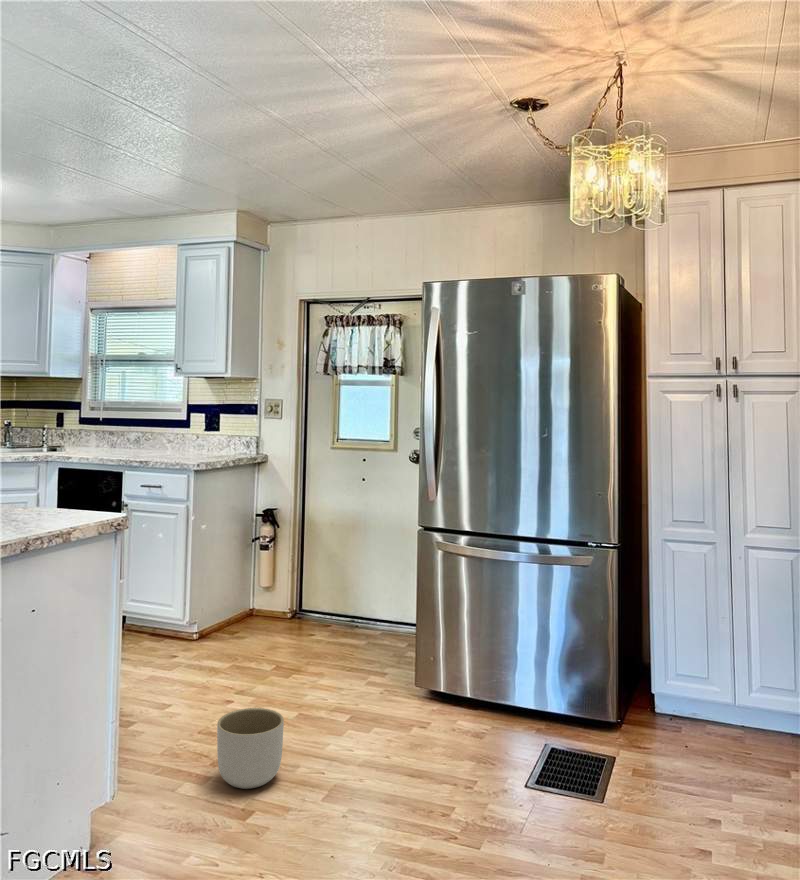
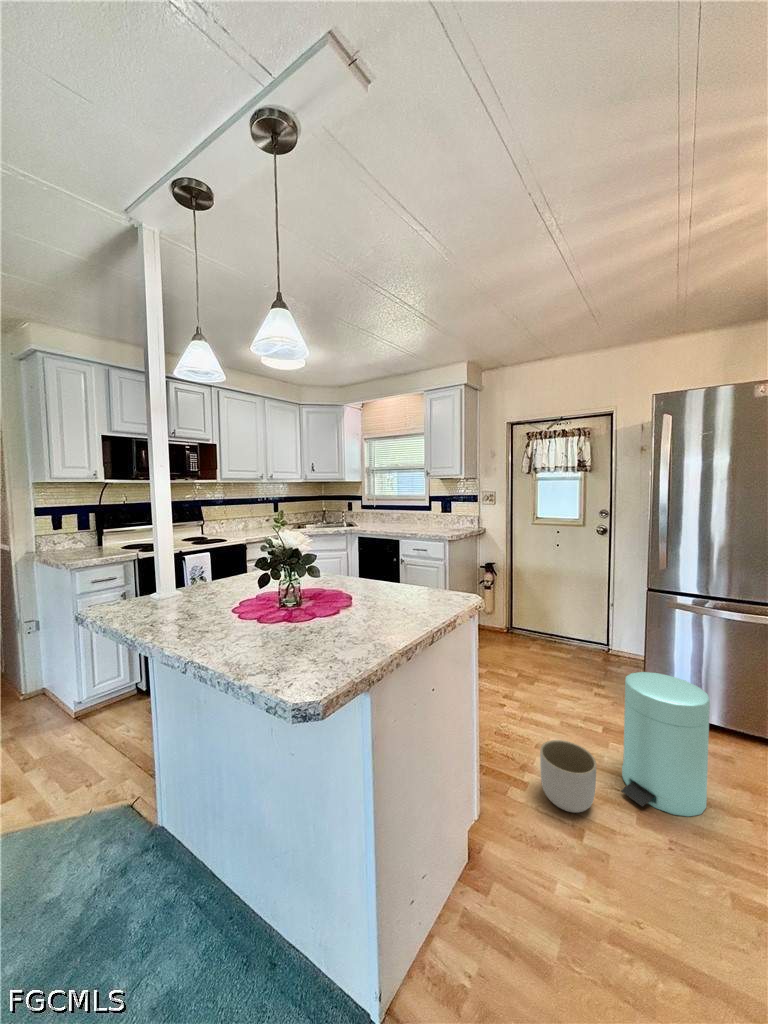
trash can: none [322,619,423,778] -> present [621,672,710,816]

